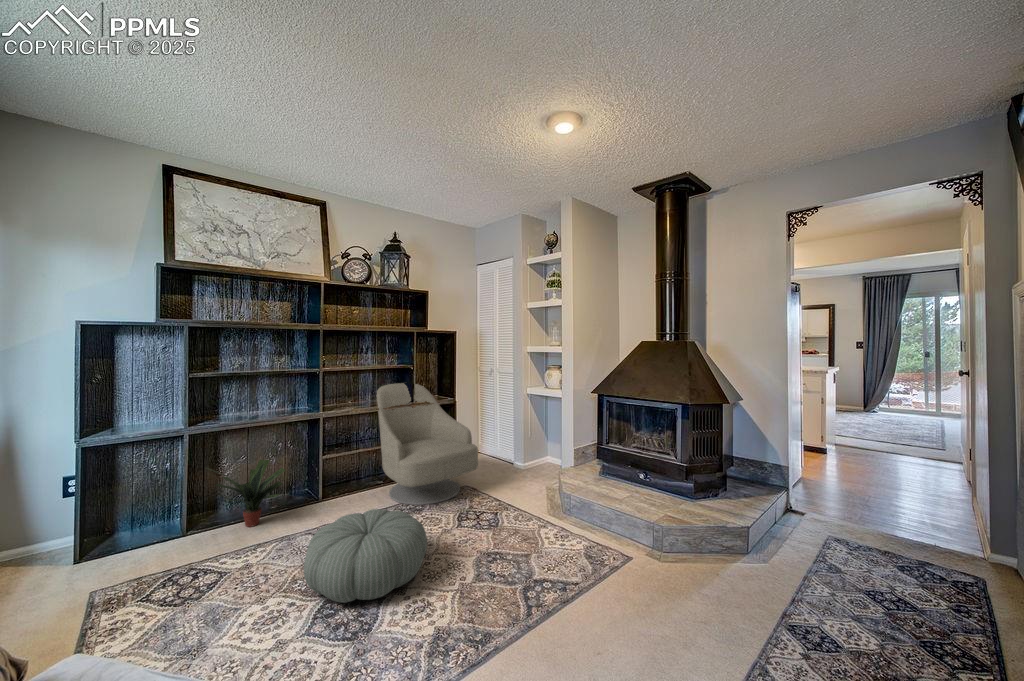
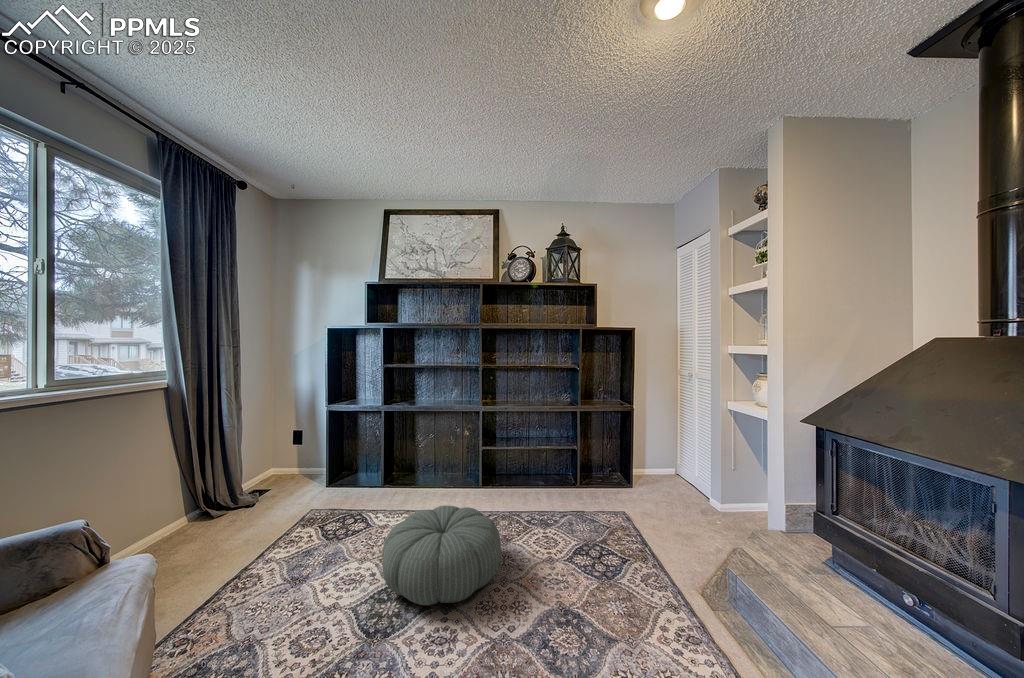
armchair: present [377,383,478,505] -> none [530,381,631,519]
potted plant: present [207,460,285,527] -> none [394,435,451,490]

